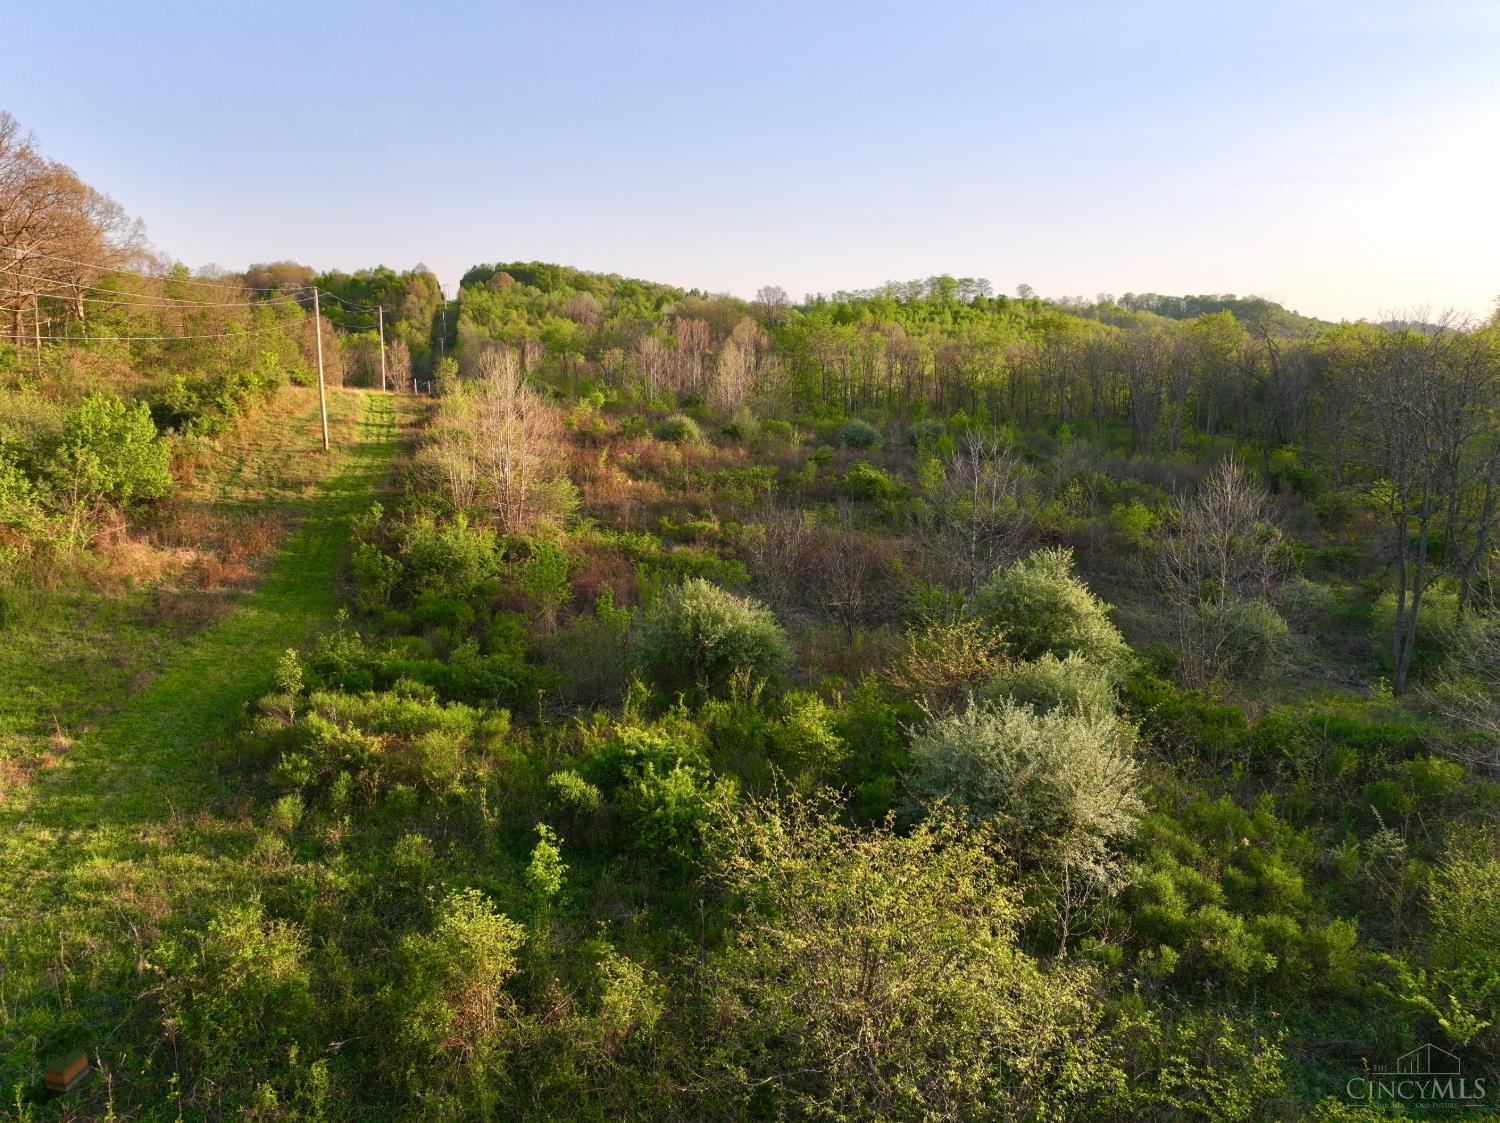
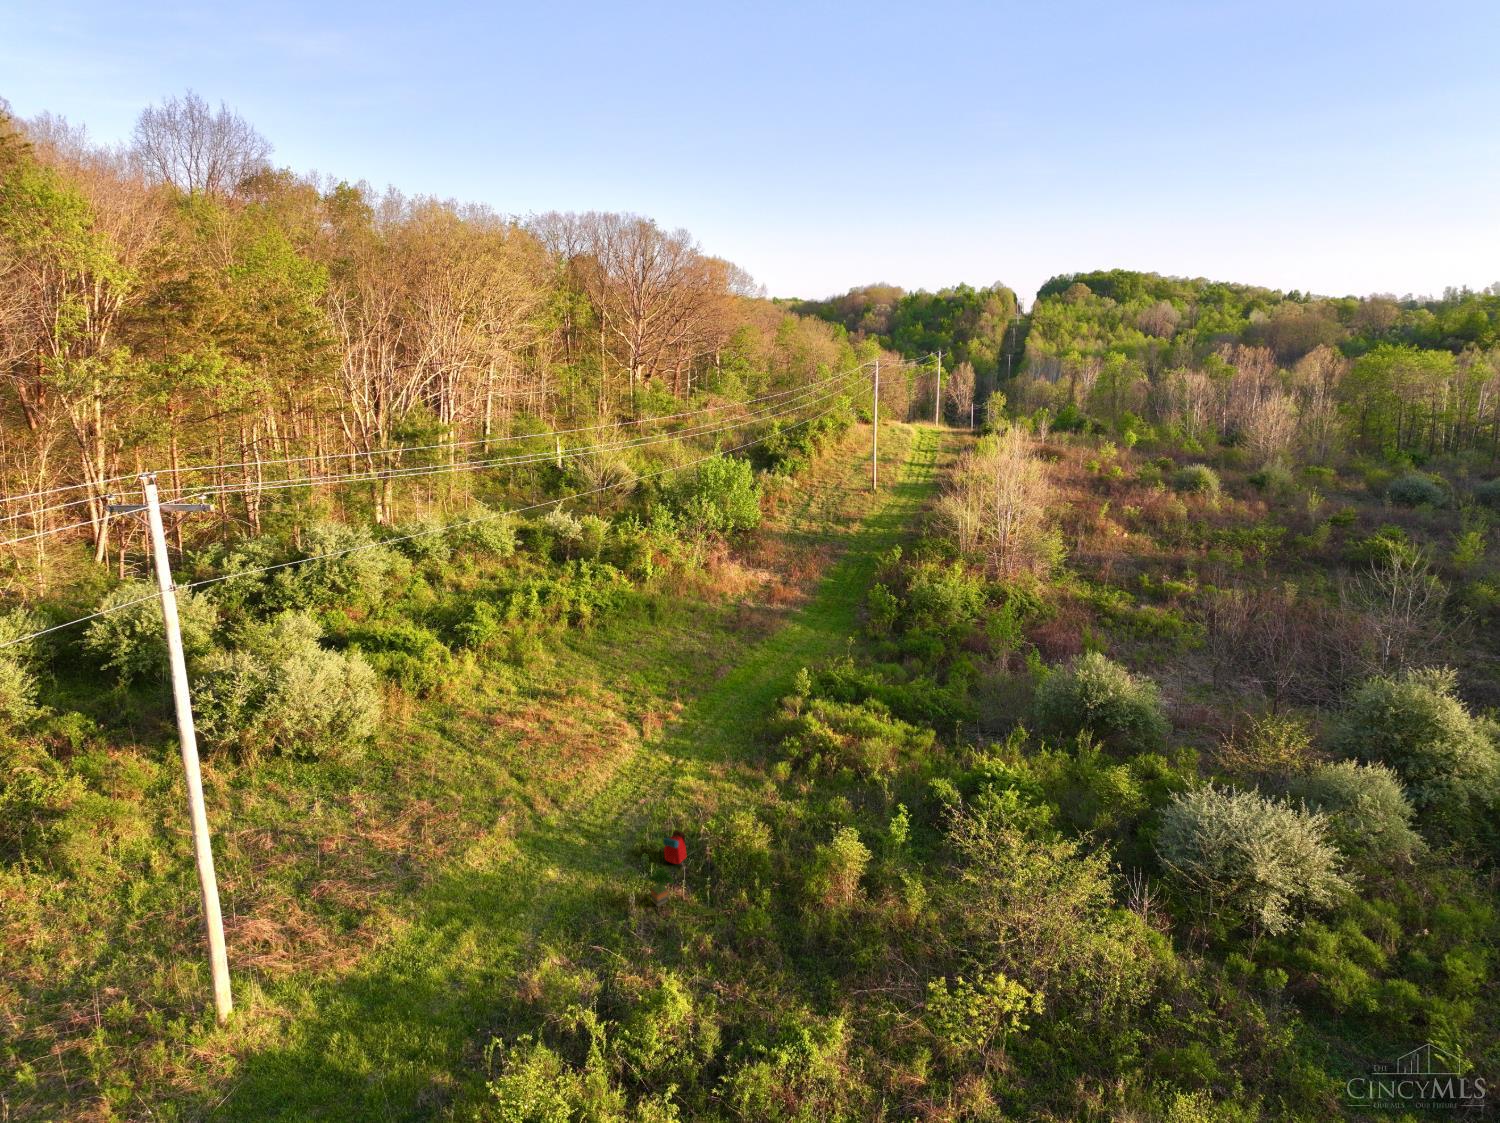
backpack: none [58,944,120,1005] -> present [663,830,686,864]

